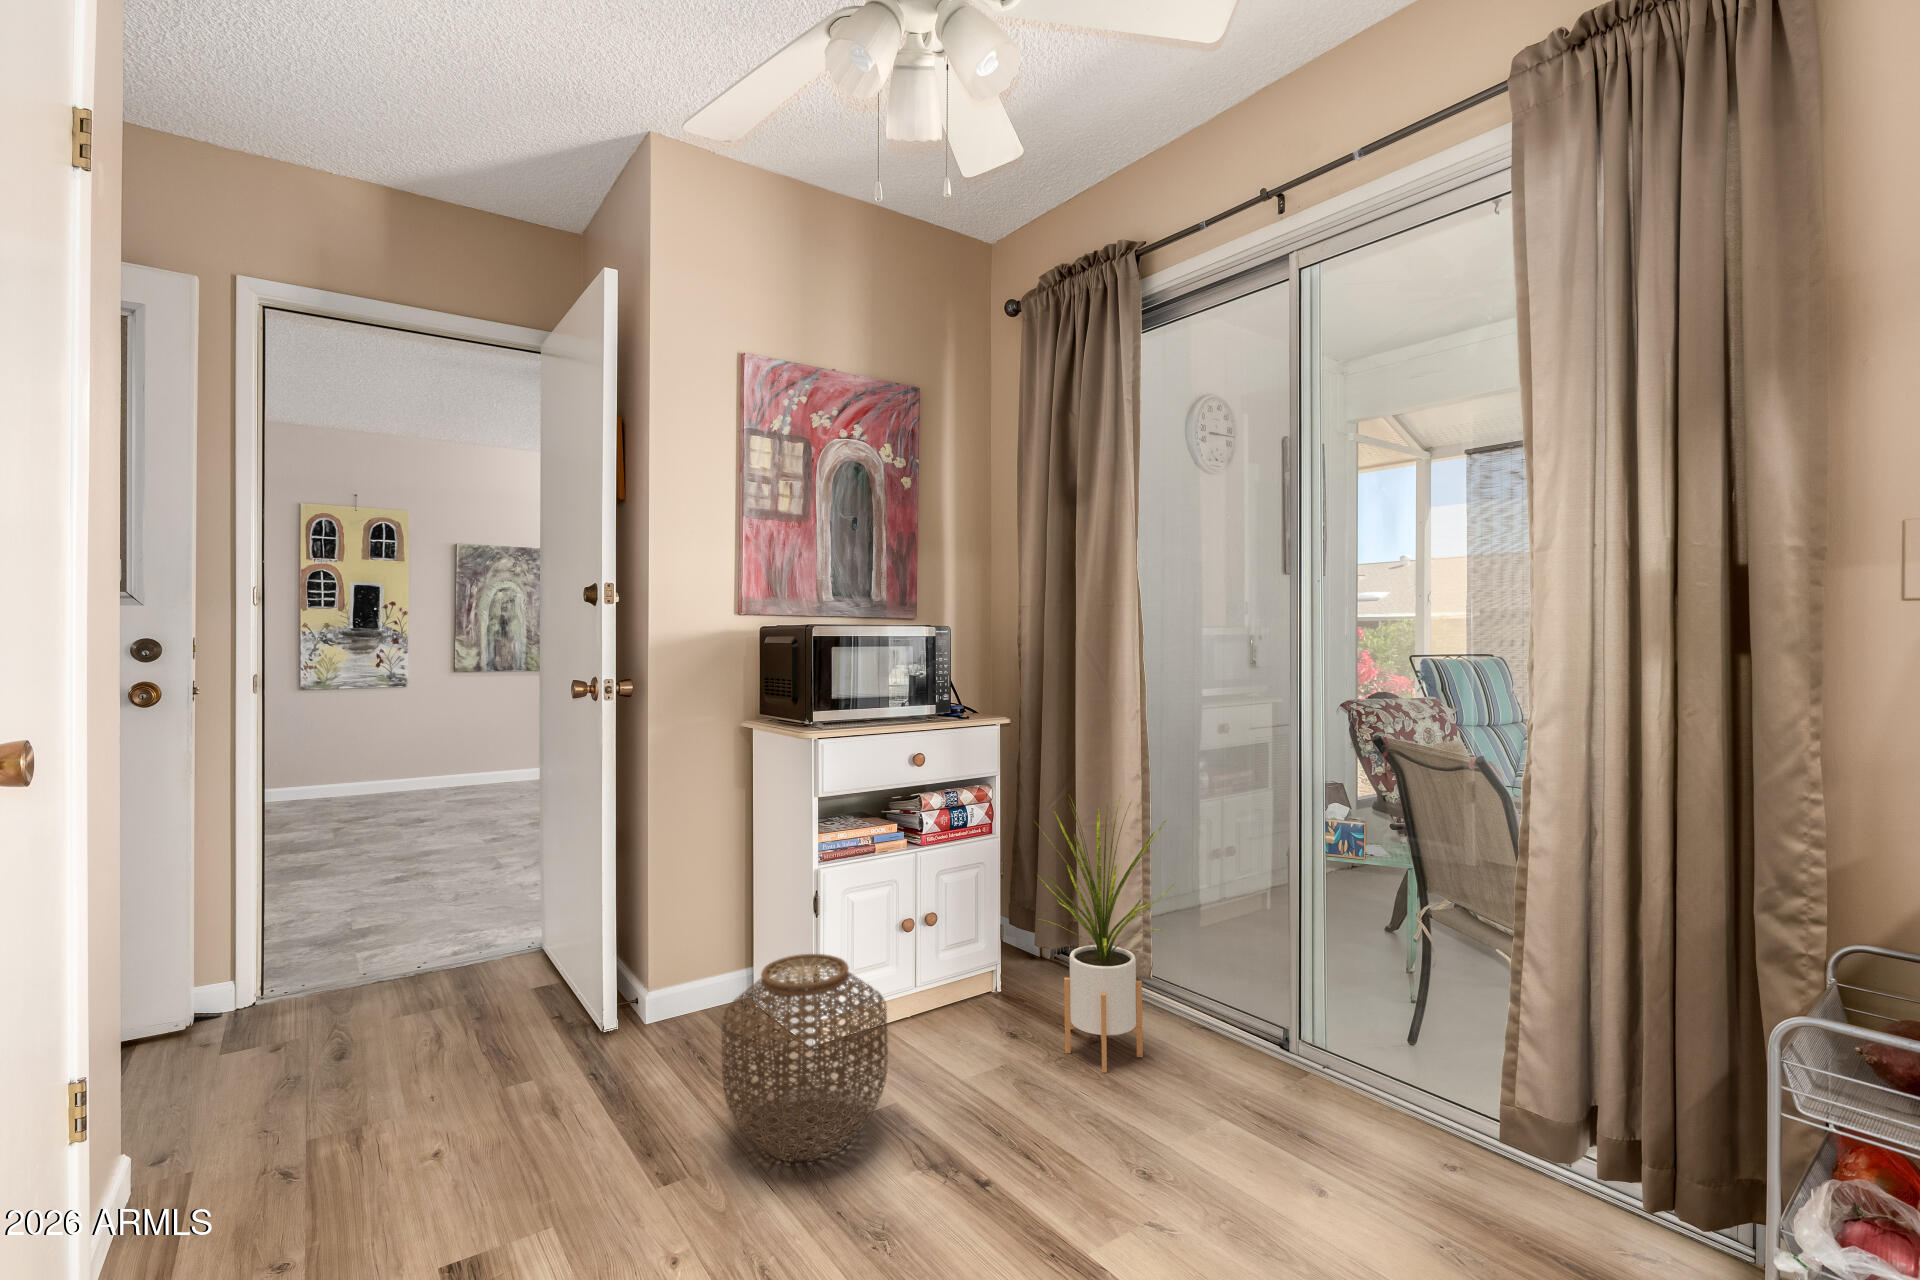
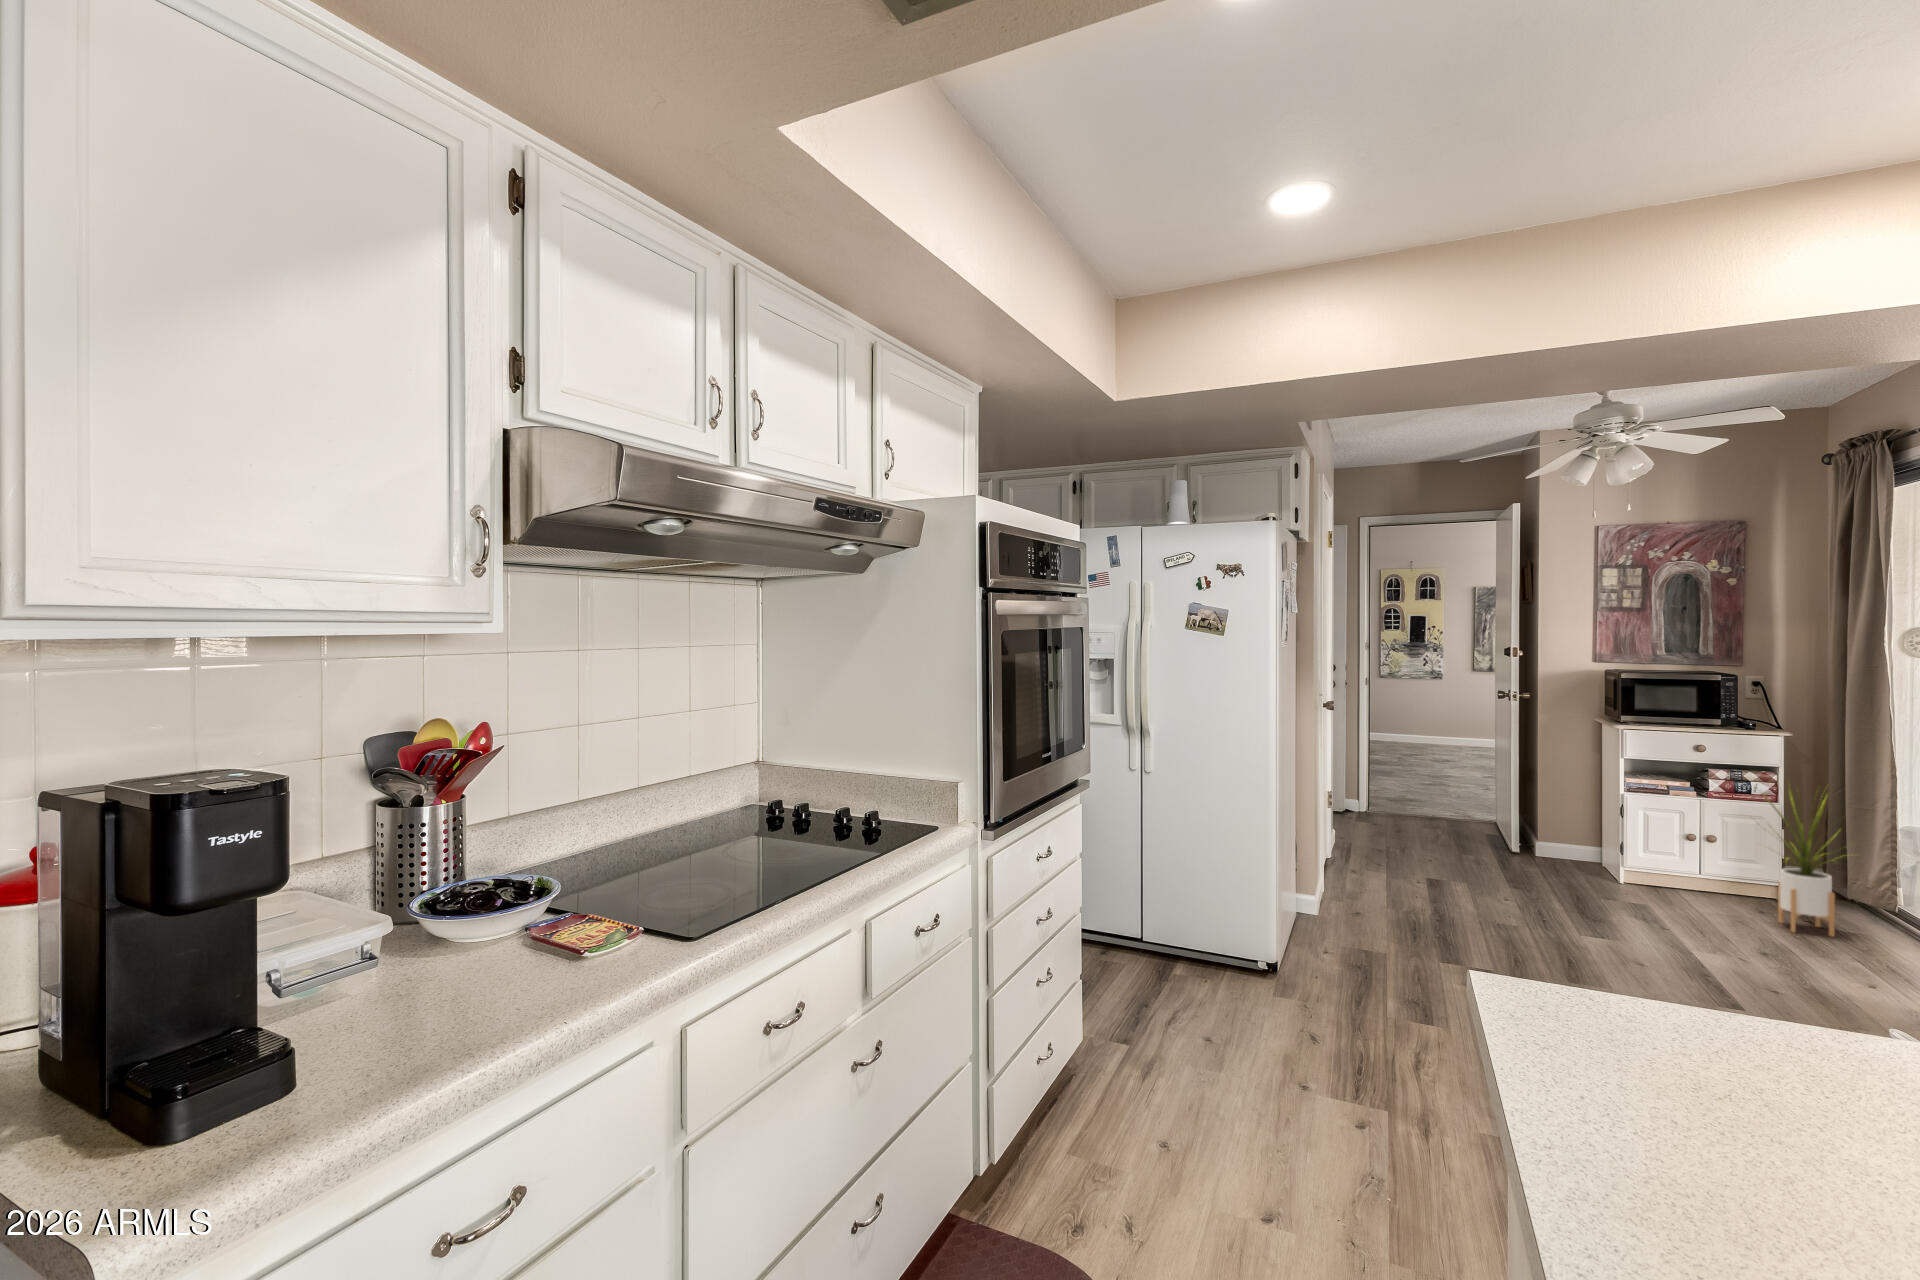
woven basket: present [722,954,888,1160] -> none [1545,823,1631,904]

